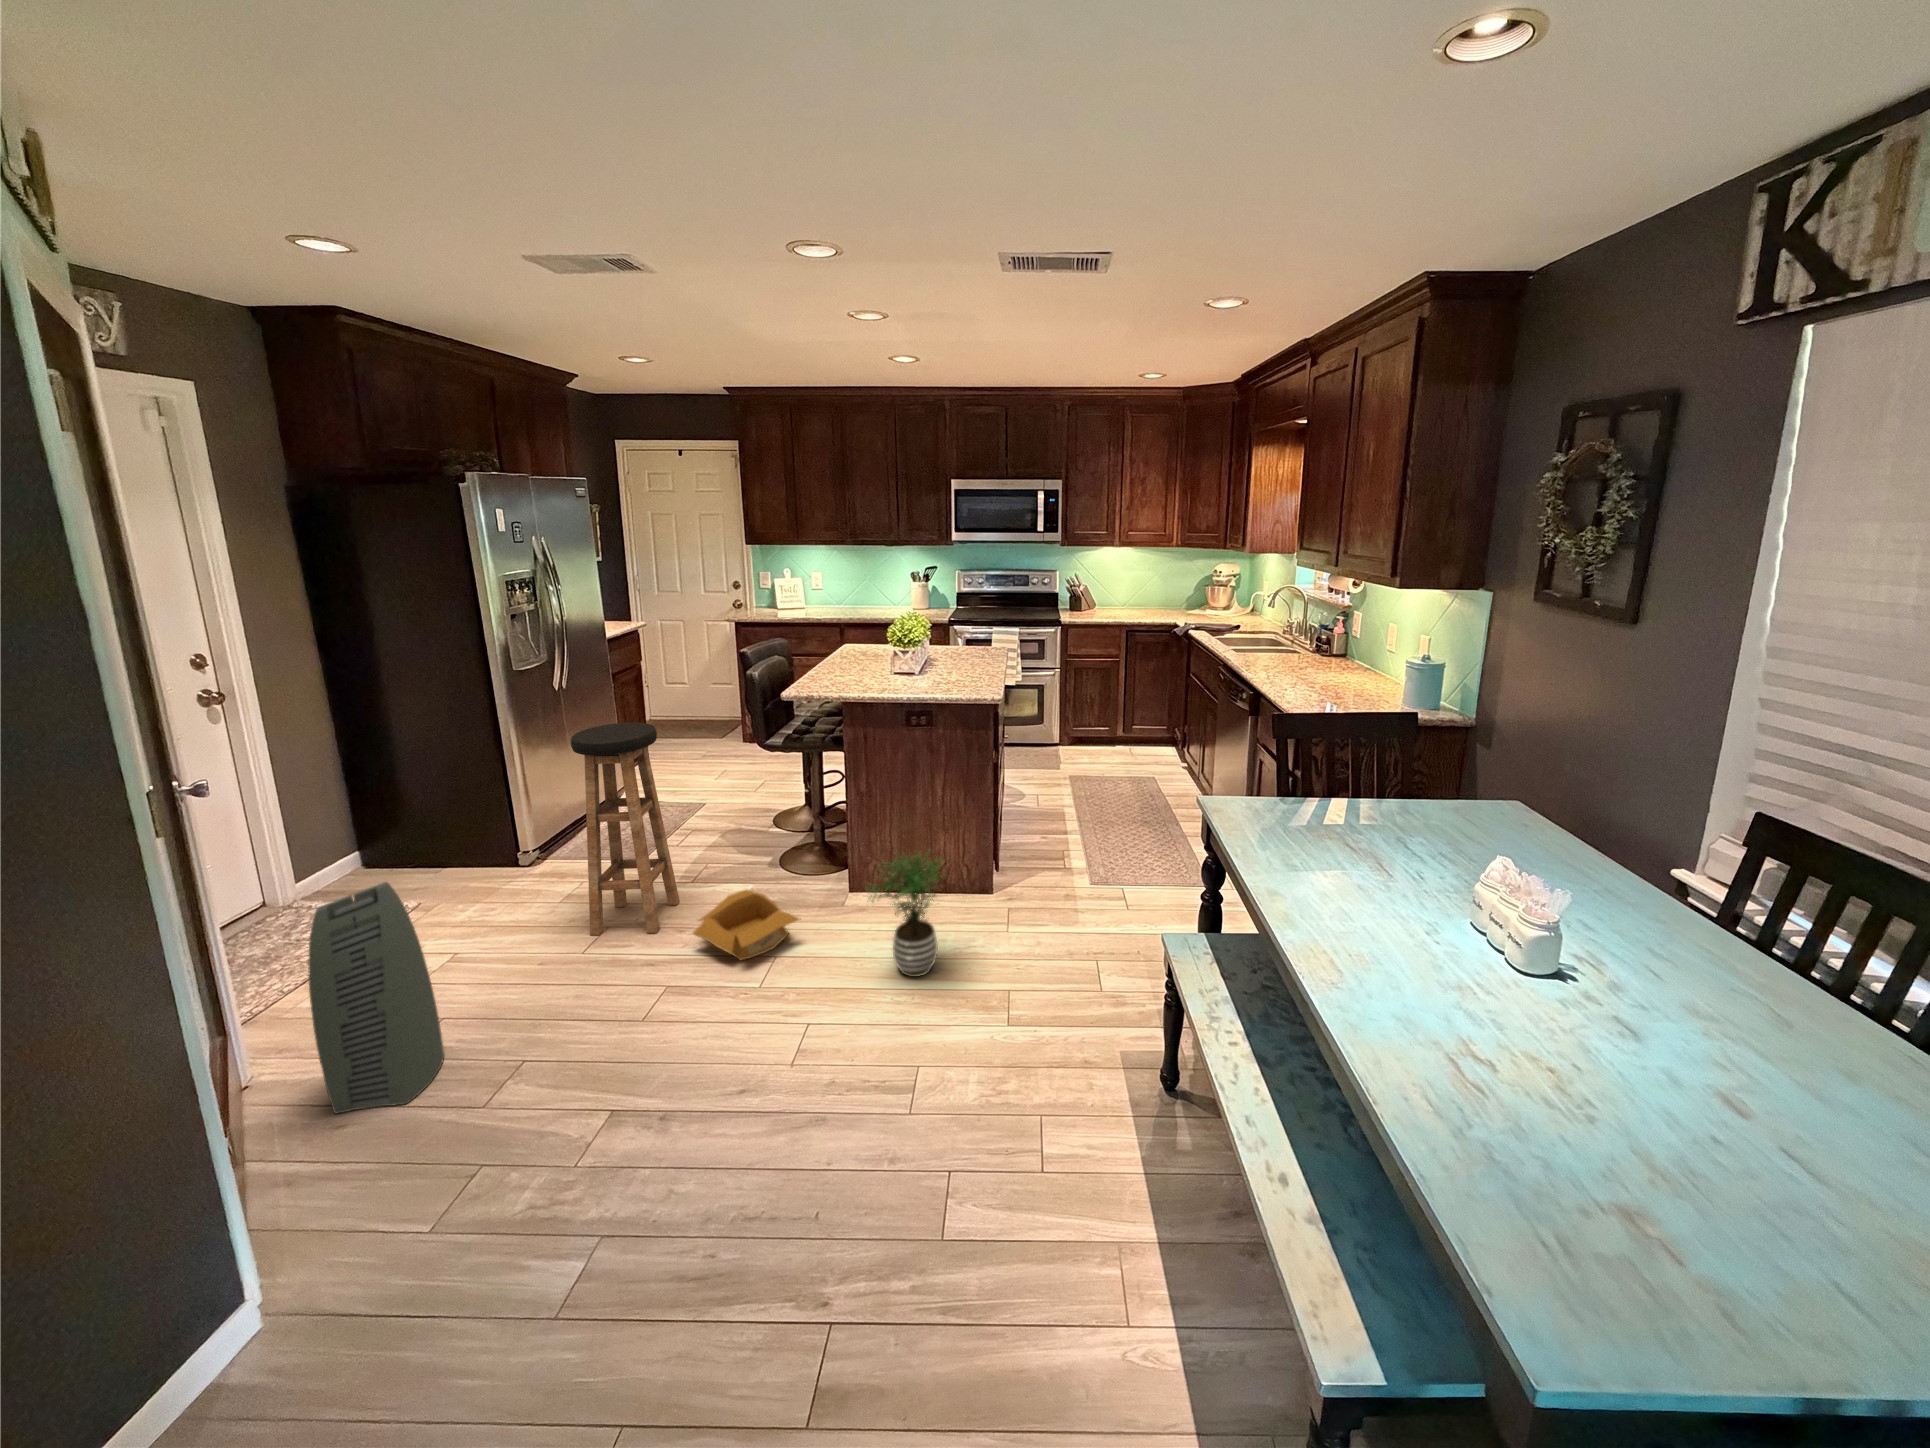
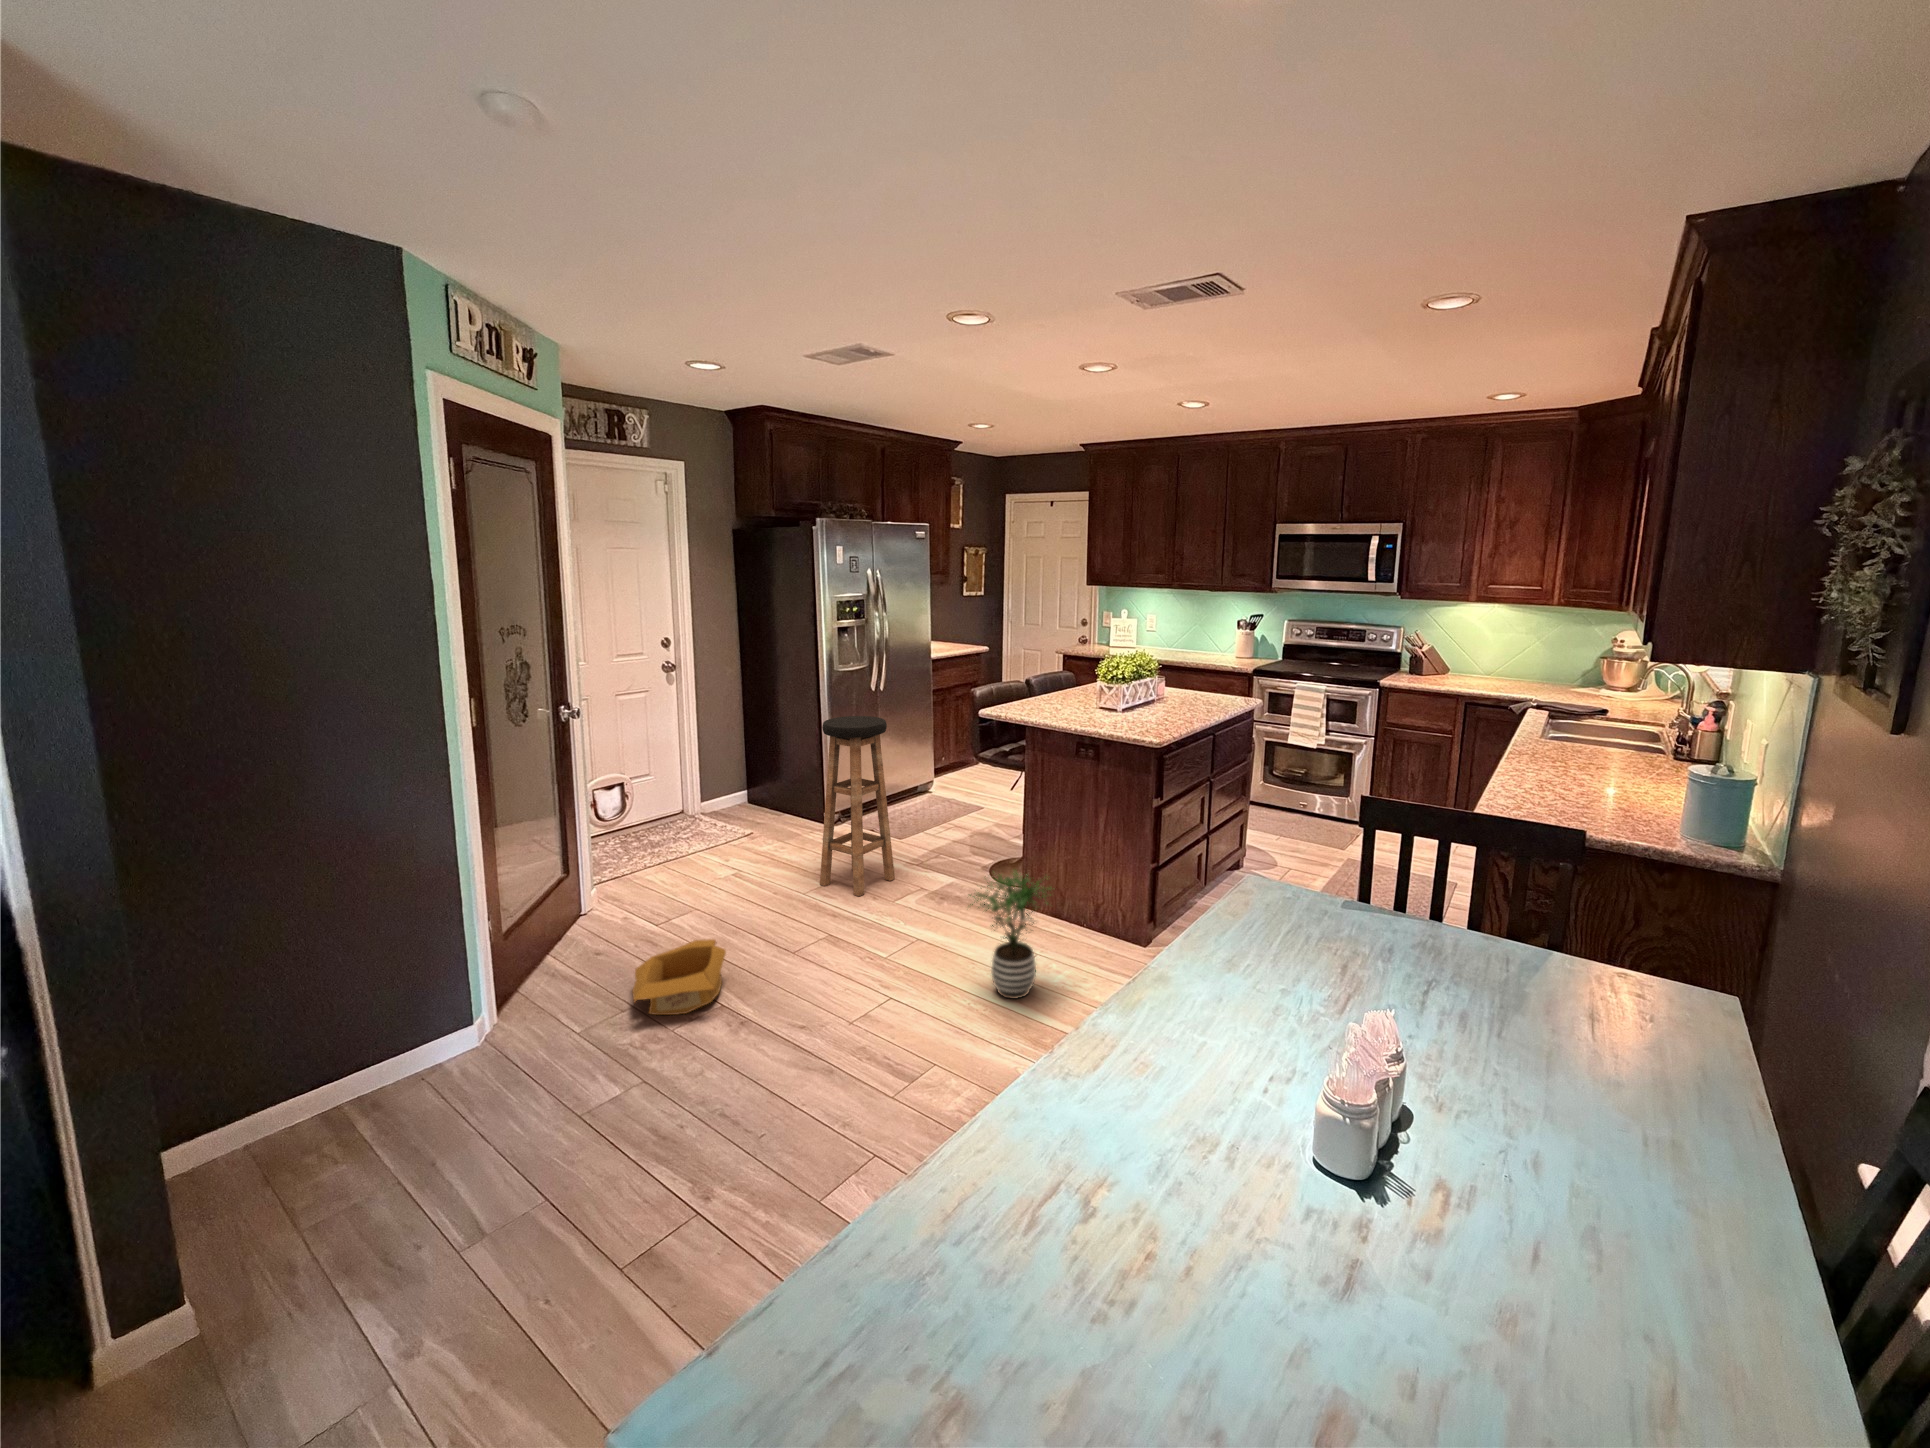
air purifier: present [308,882,444,1113] -> none [600,792,682,952]
cardboard box: present [693,890,799,960] -> present [633,939,726,1015]

